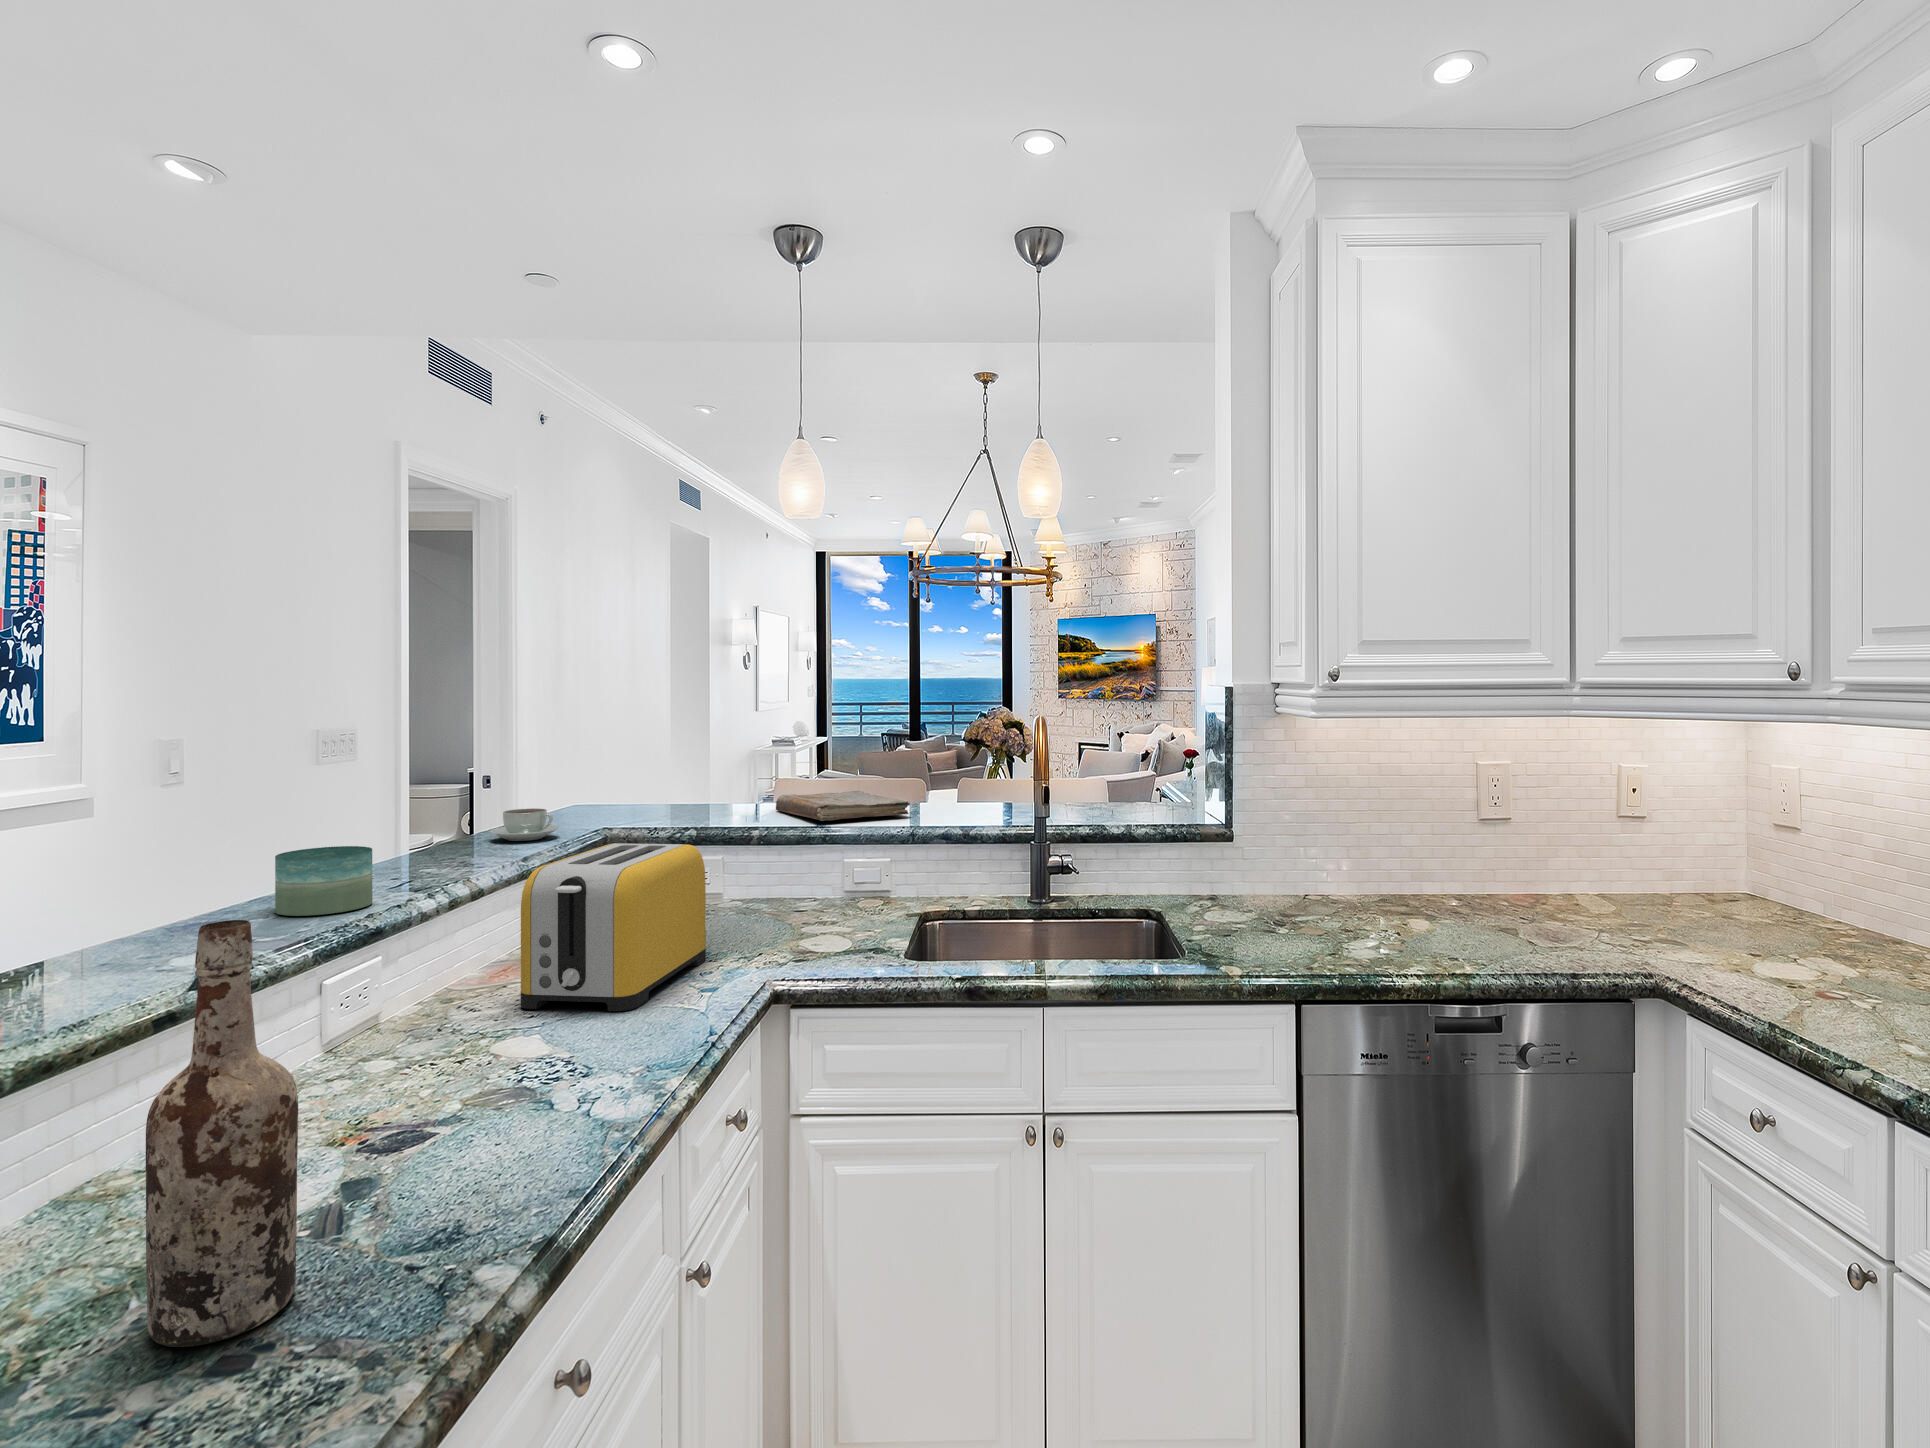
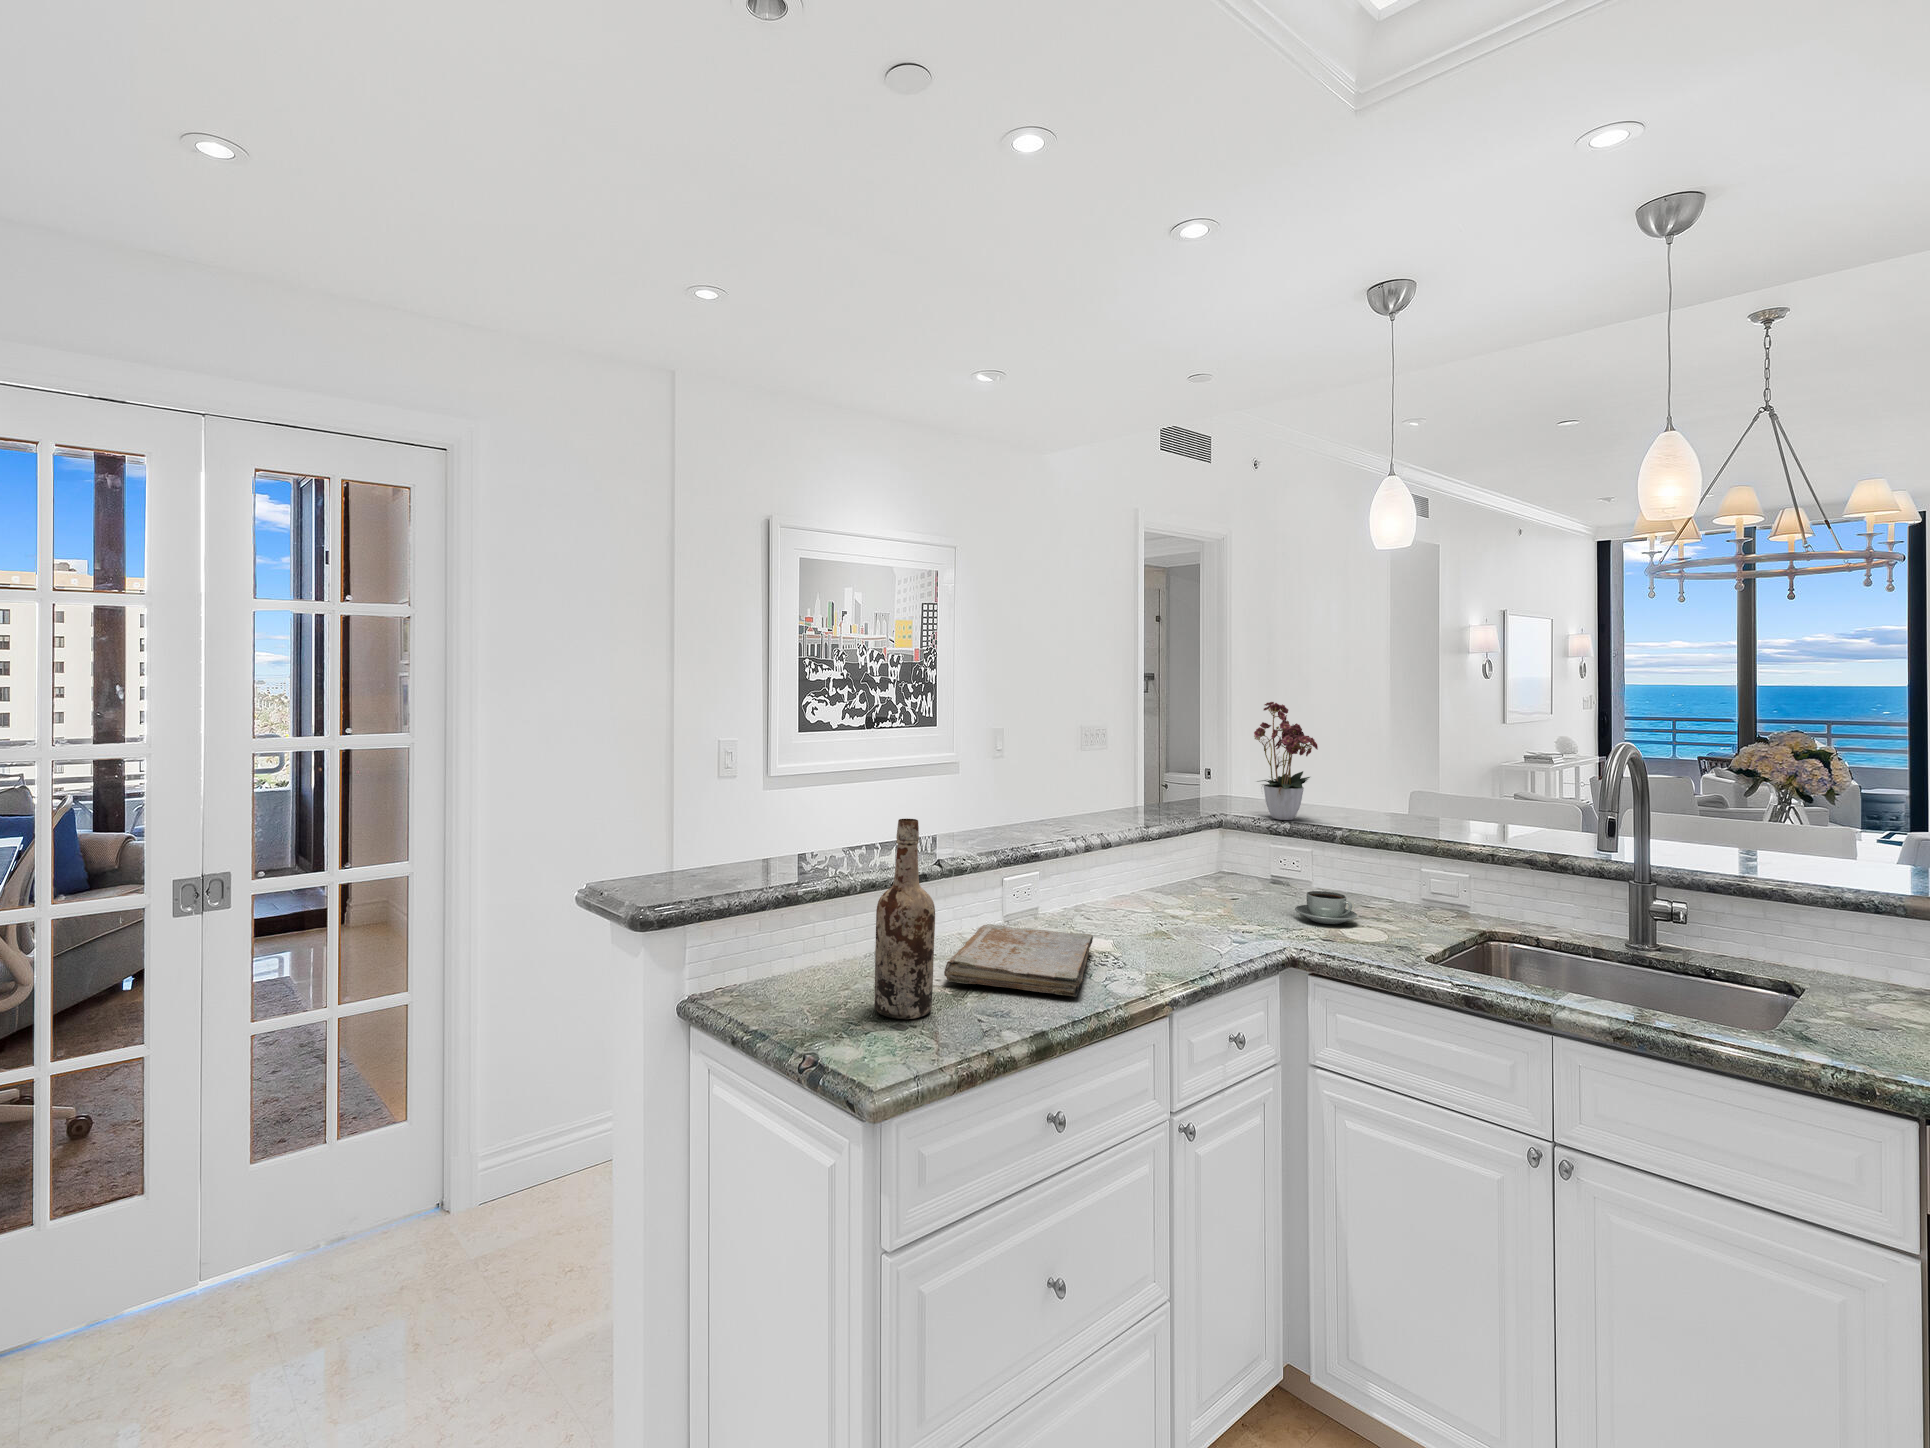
flower arrangement: none [630,671,727,824] -> present [1254,702,1318,820]
book: present [776,791,910,821] -> present [944,924,1093,996]
coffee cup: present [490,808,559,841] -> present [1295,891,1358,924]
toaster: present [521,843,706,1011] -> none [1118,823,1261,940]
candle: present [275,846,372,916] -> none [994,800,1044,840]

